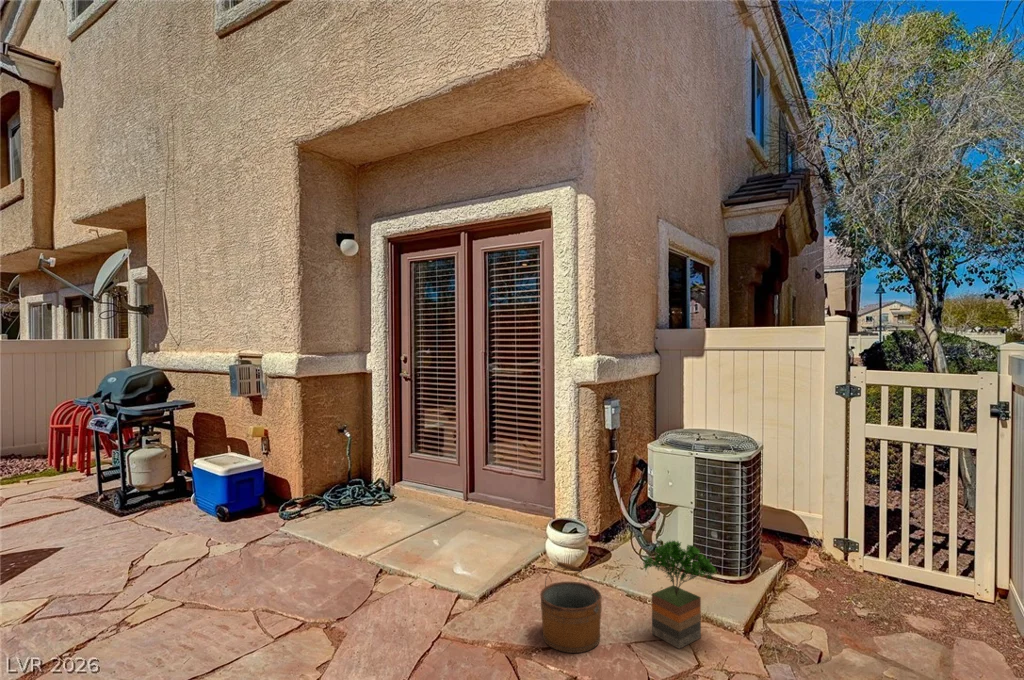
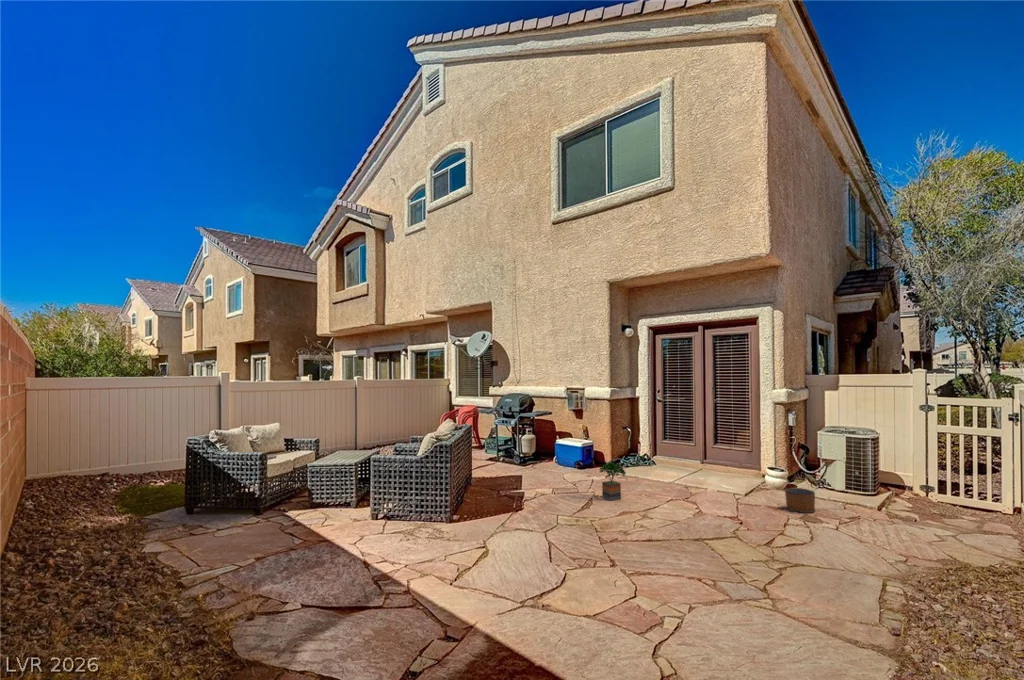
potted tree: present [643,541,716,649] -> present [600,463,626,501]

